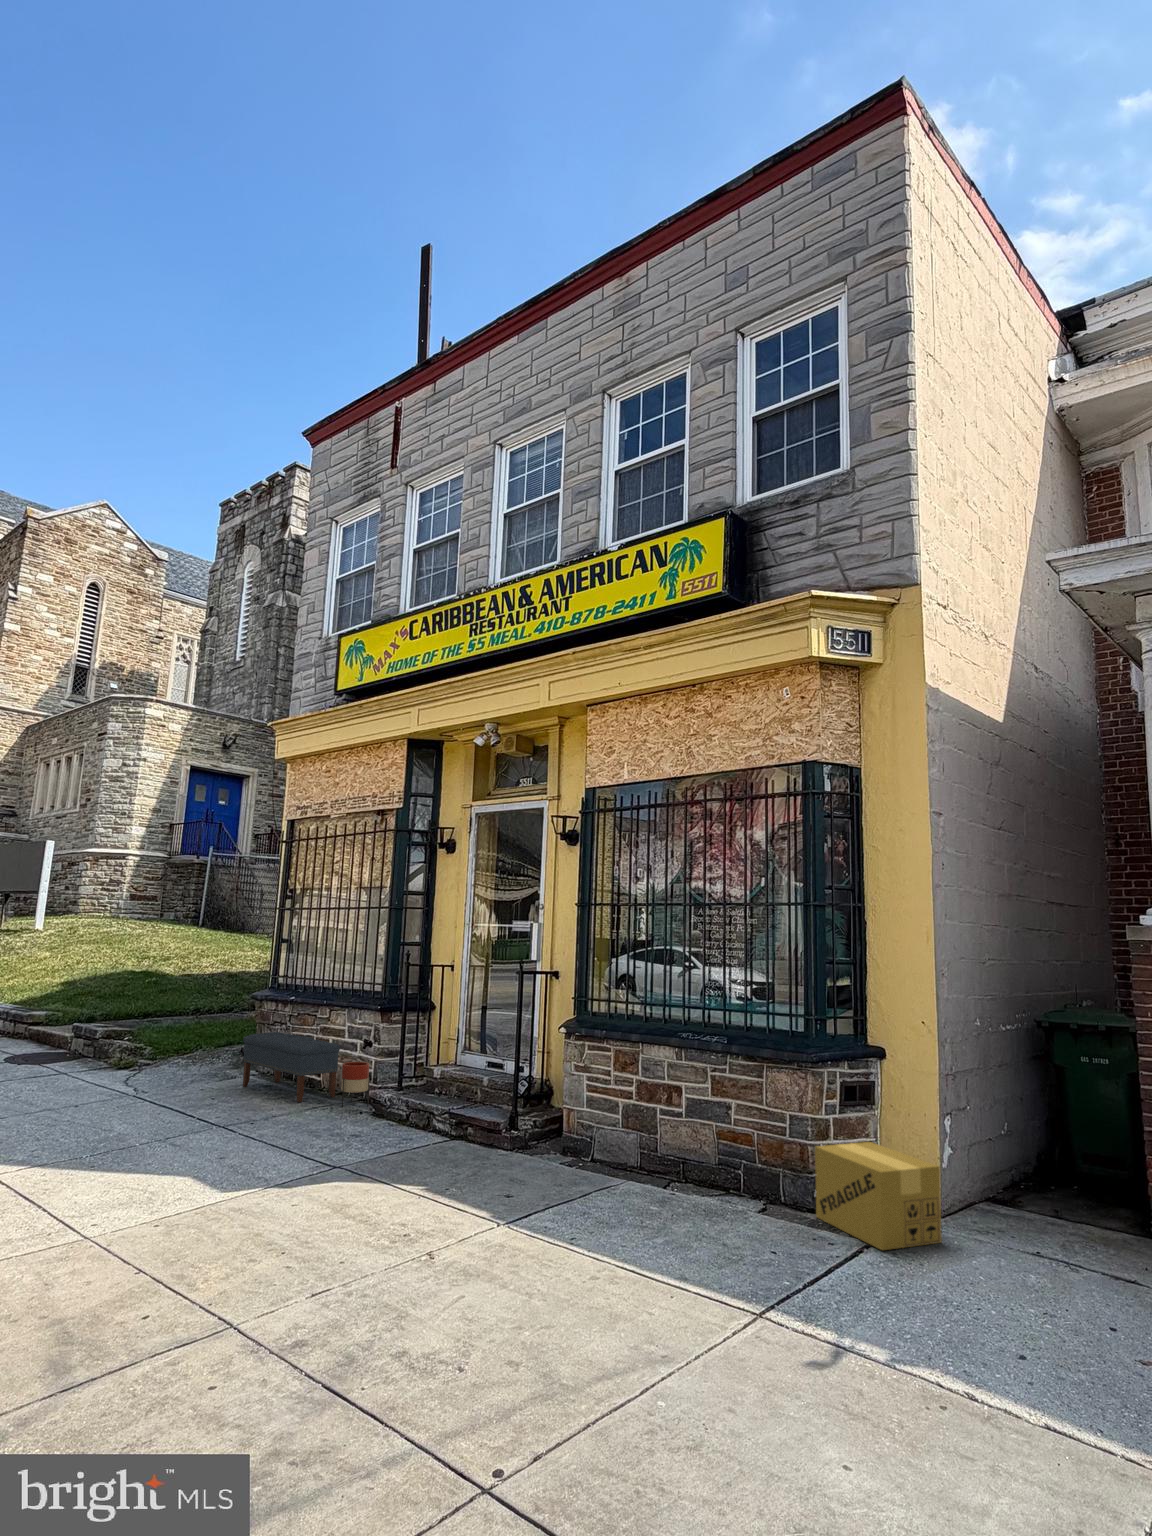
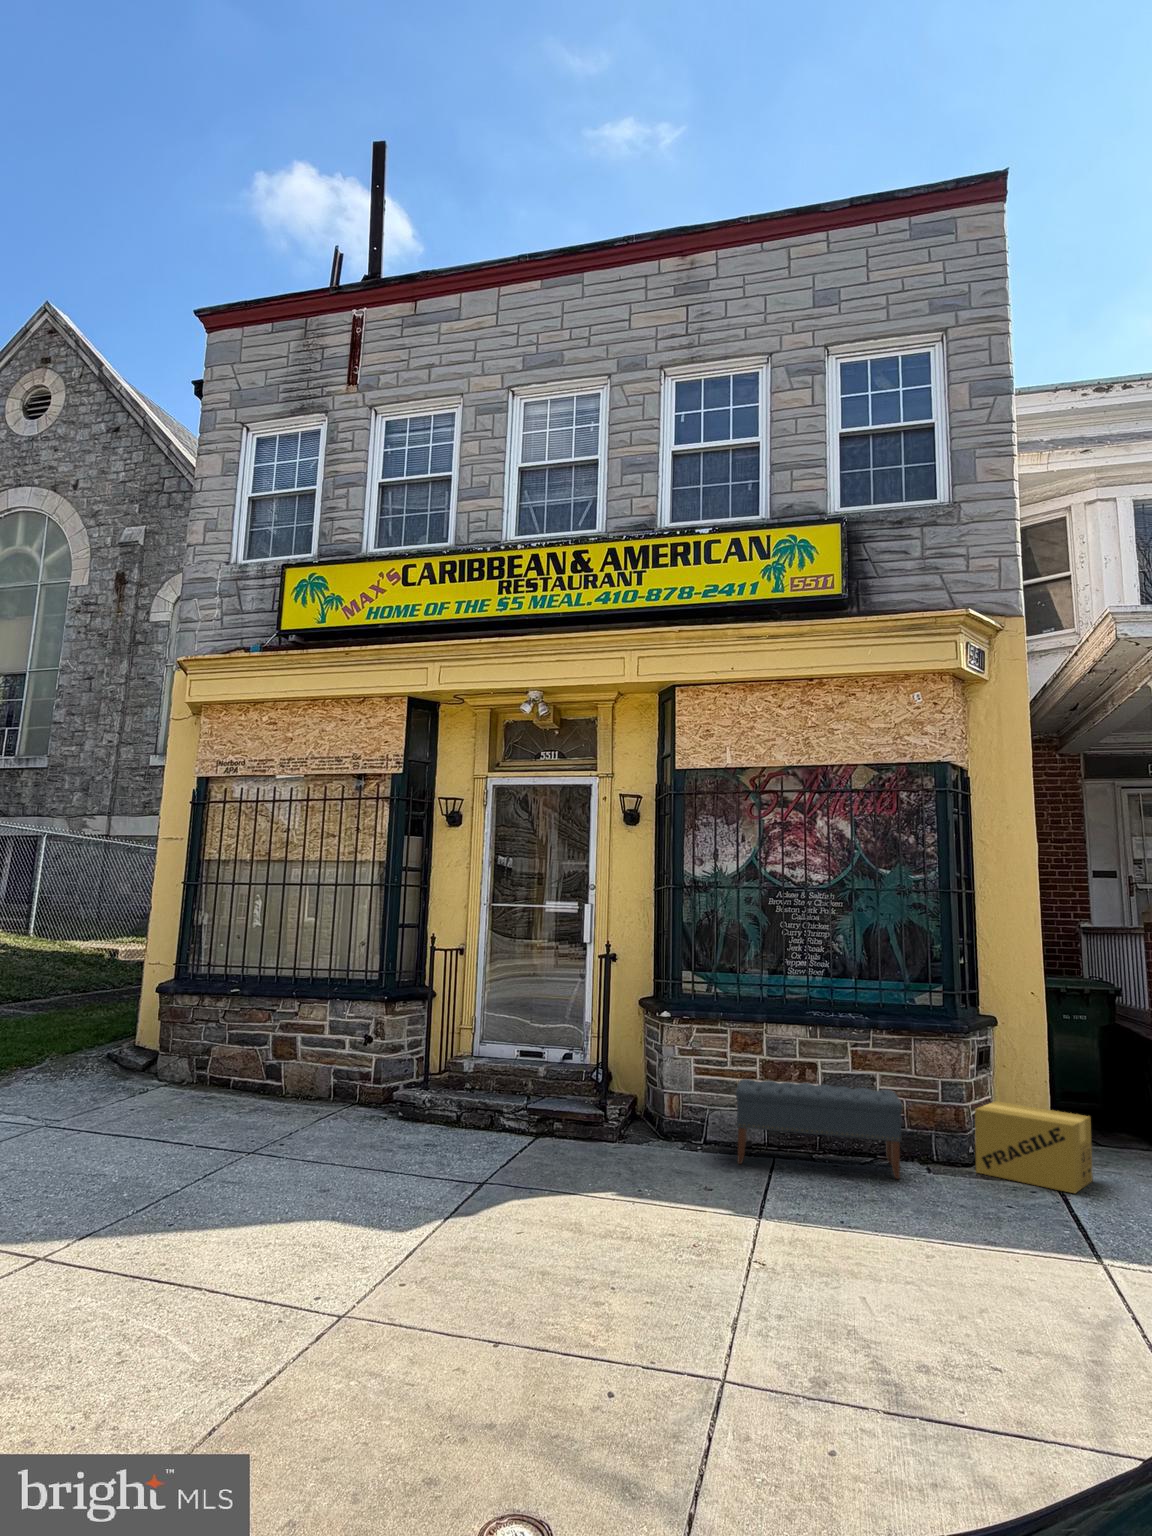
bench: present [243,1032,340,1102] -> present [736,1079,903,1179]
planter: present [341,1062,370,1107] -> none [340,1059,374,1112]

